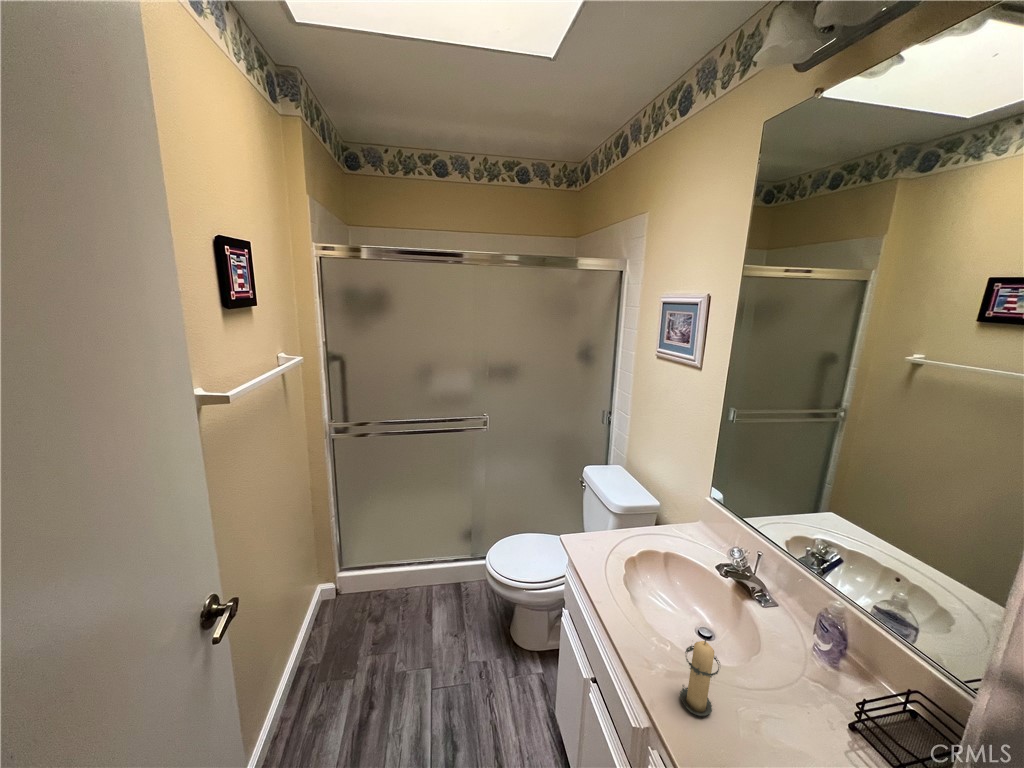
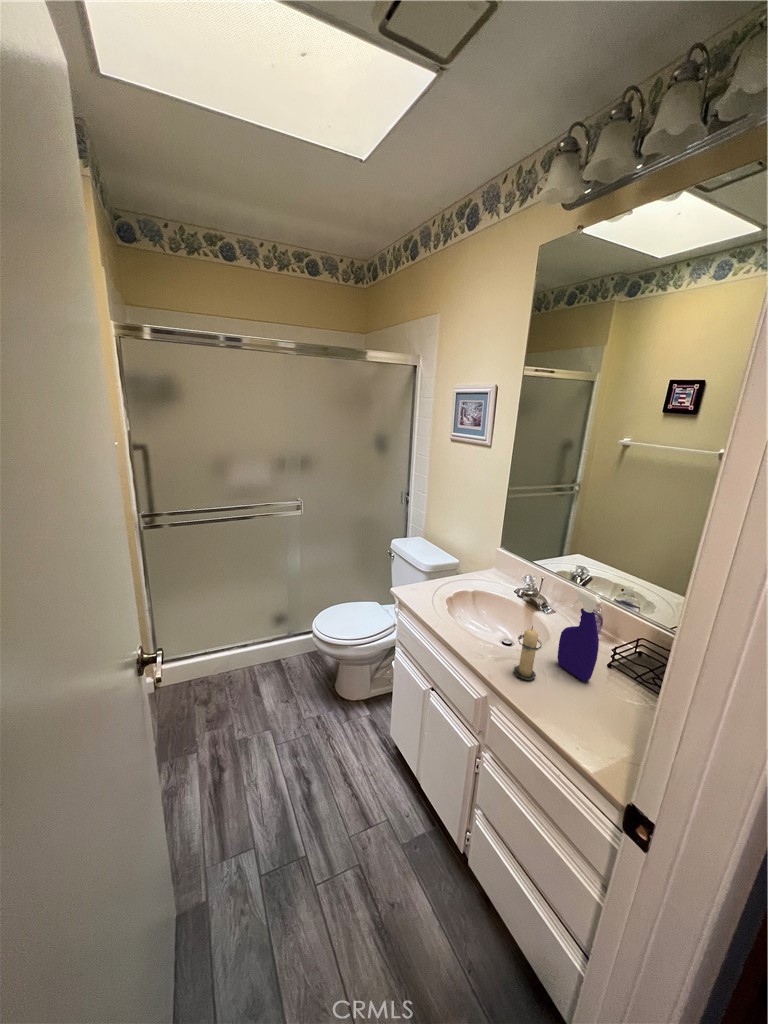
spray bottle: none [754,590,817,740] -> present [557,587,601,681]

